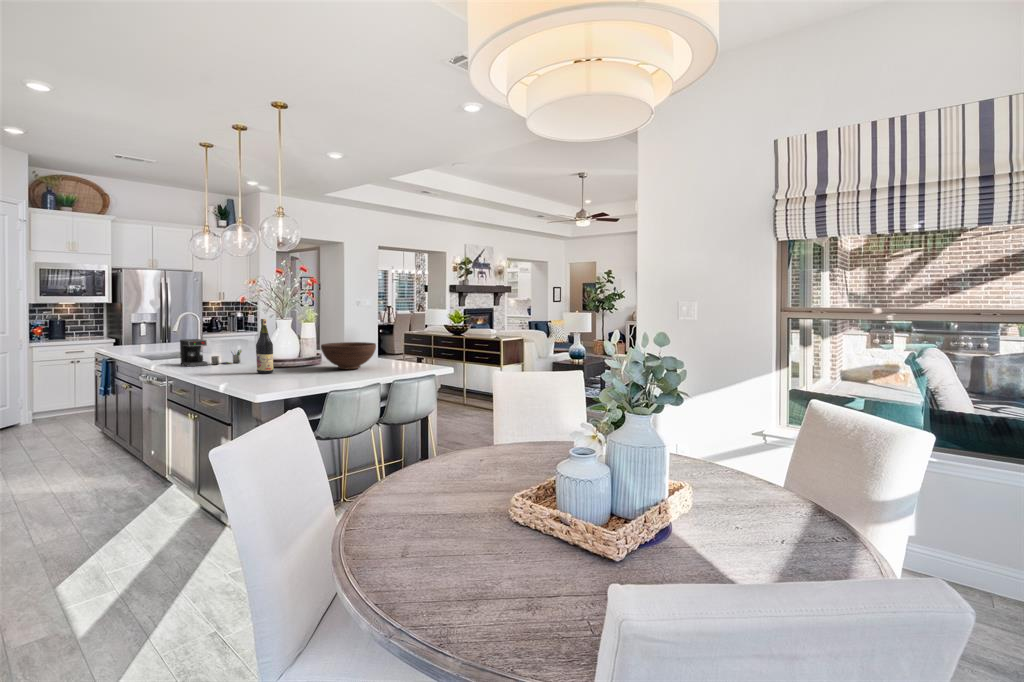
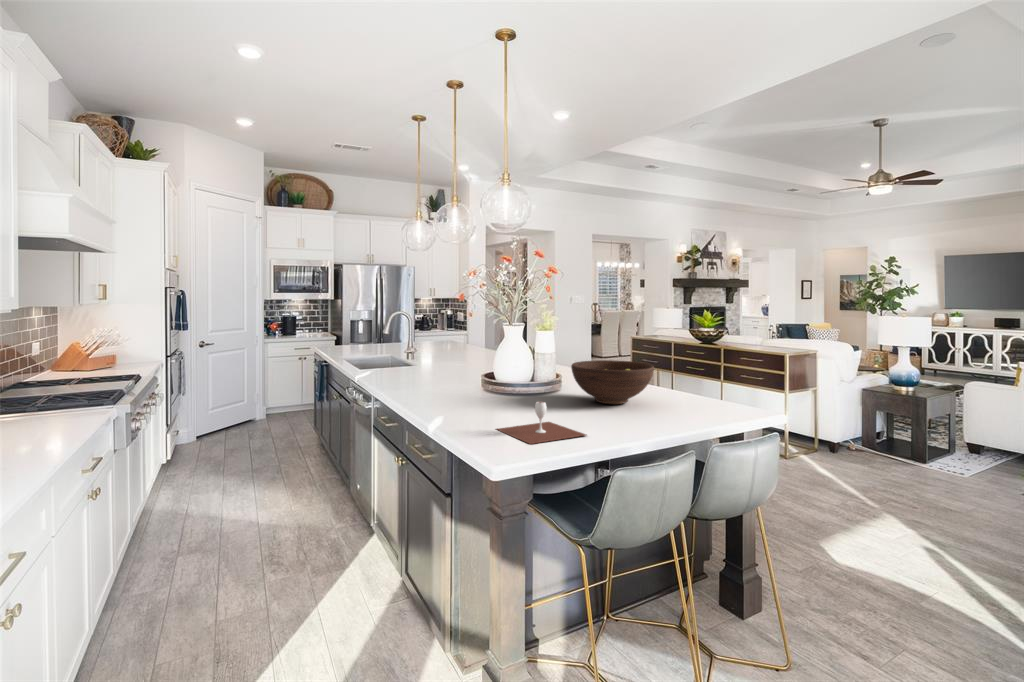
wine bottle: present [256,319,274,374] -> none [484,325,507,407]
coffee maker: present [180,339,241,367] -> none [388,348,461,386]
wine glass: none [261,363,320,386] -> present [497,402,586,444]

